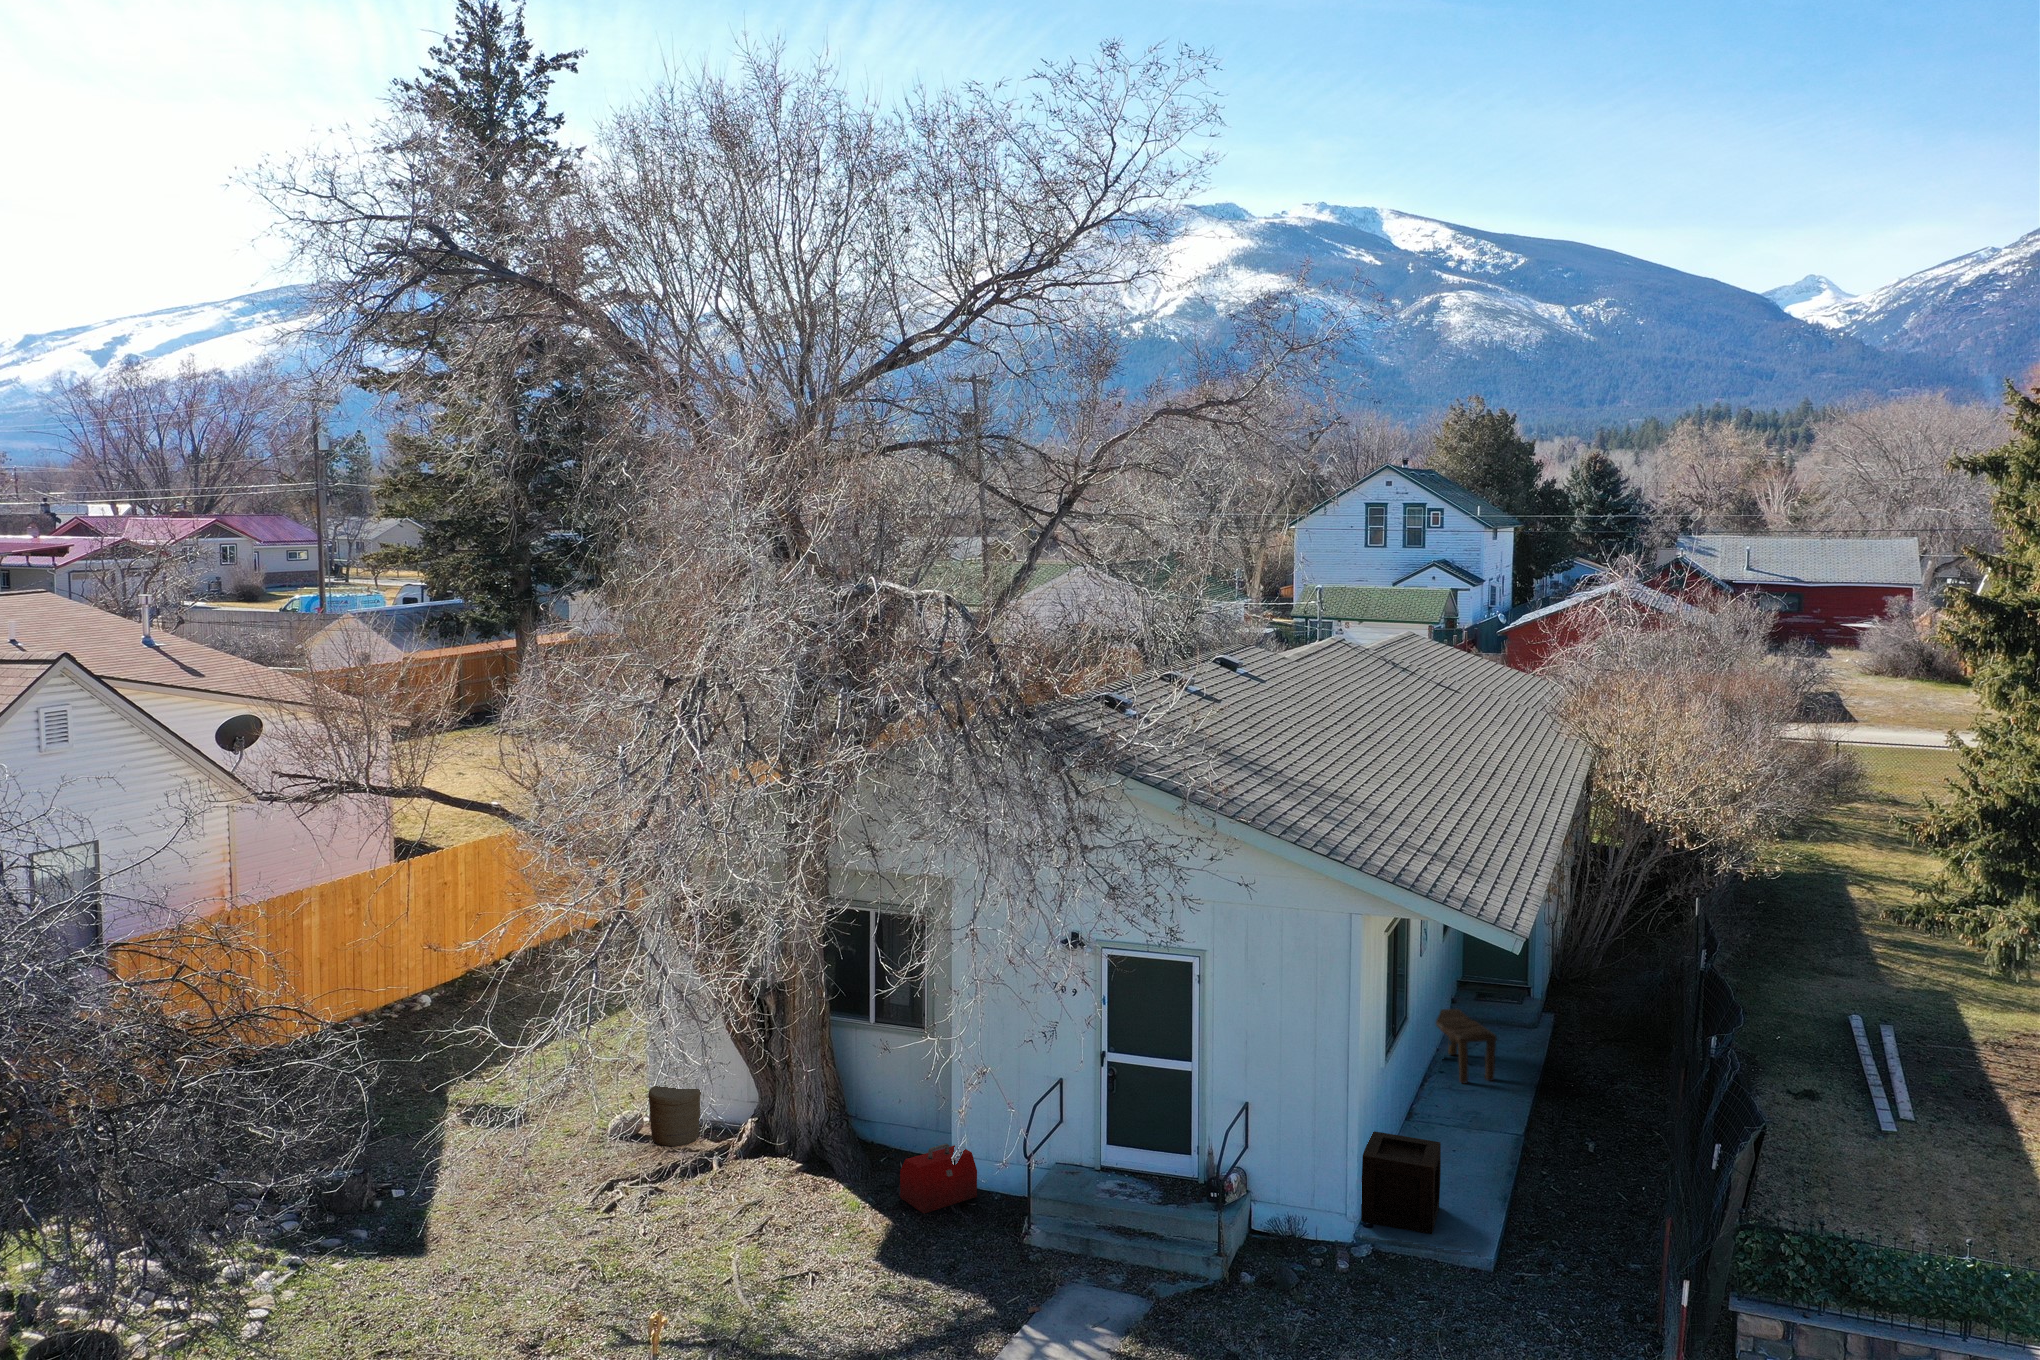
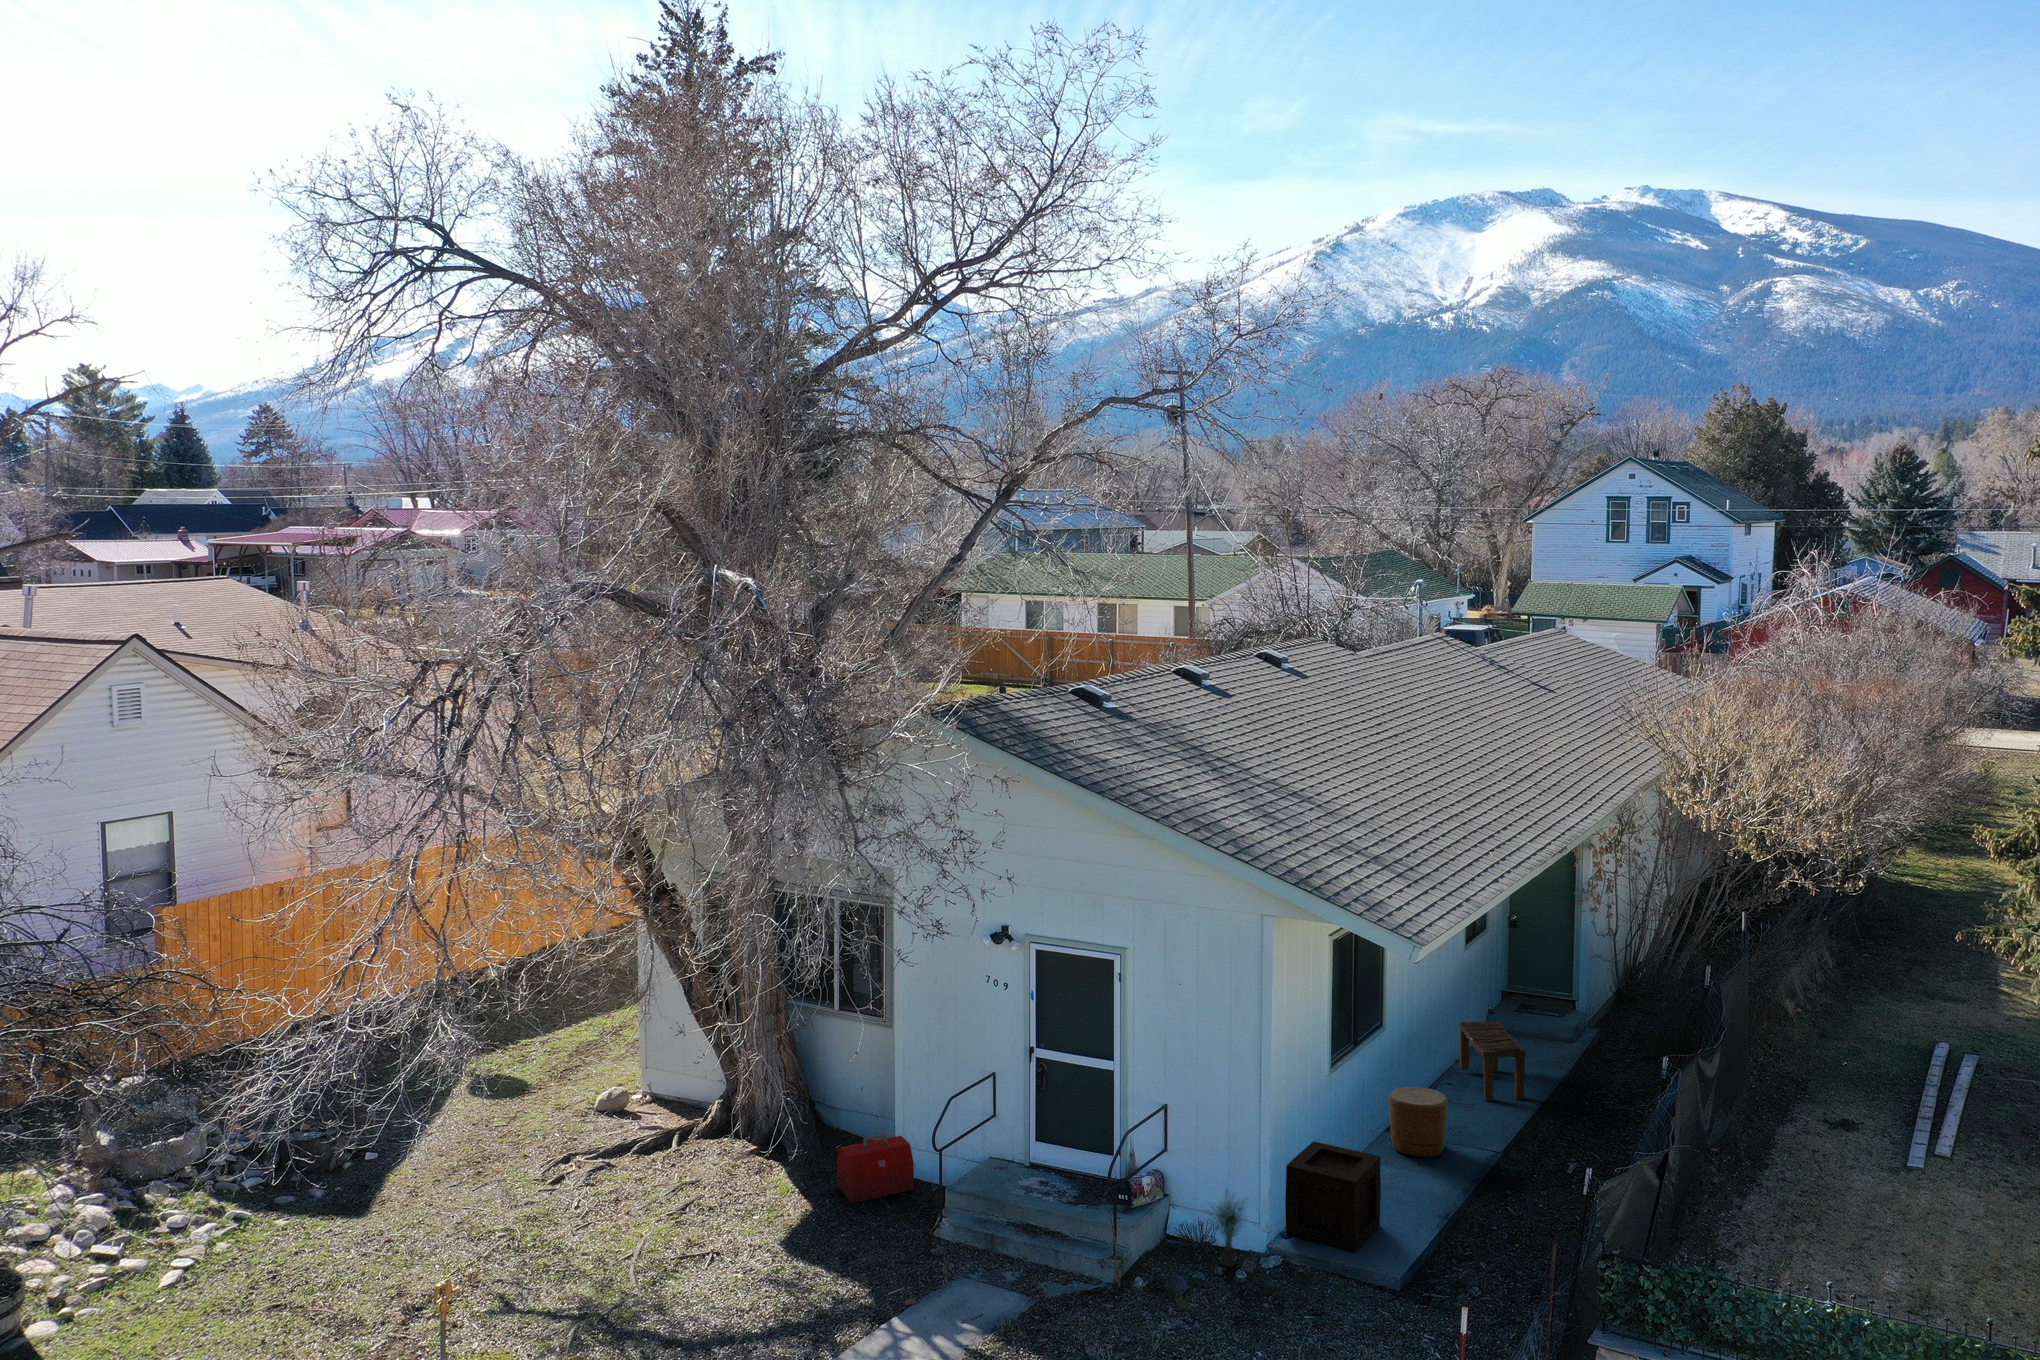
woven basket: present [648,1086,701,1146] -> present [1389,1087,1448,1158]
potted plant: none [1287,1179,1339,1255] -> present [1210,1191,1245,1267]

